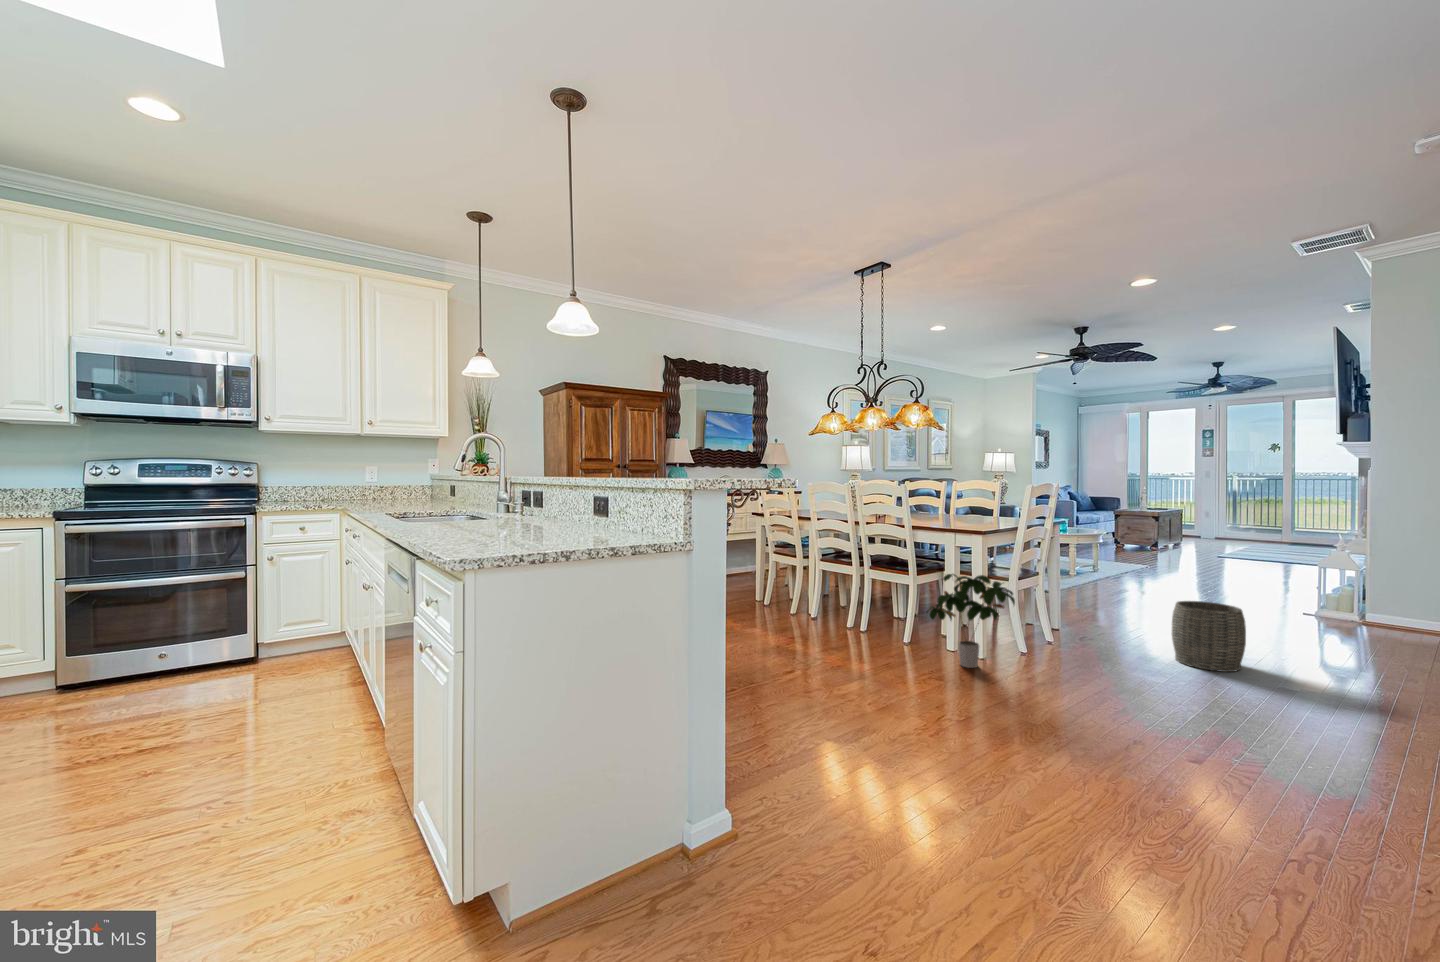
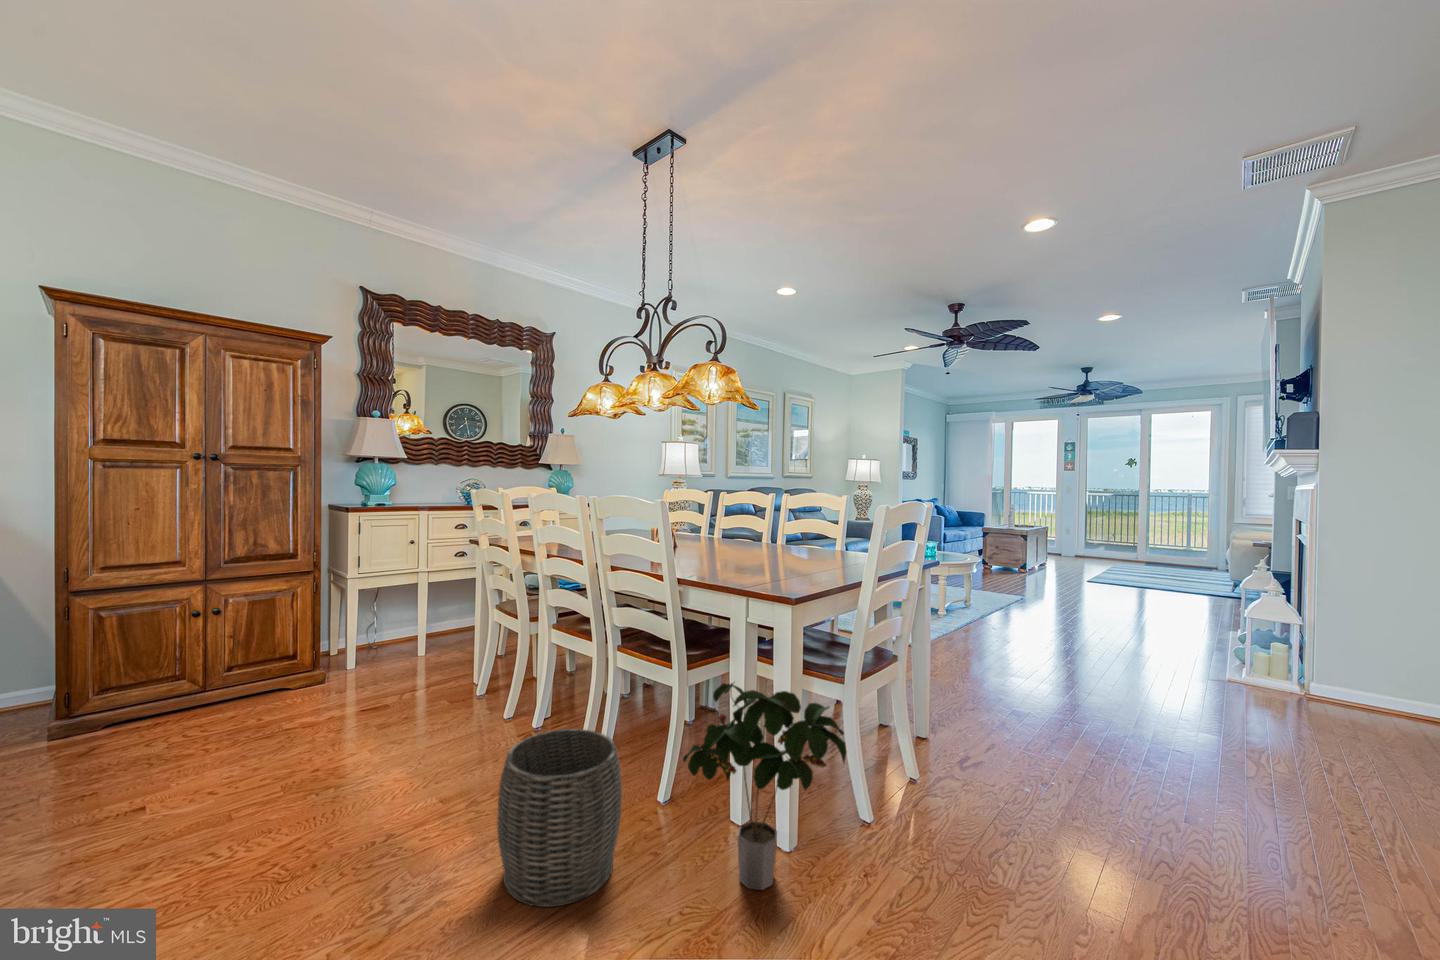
woven basket: present [1172,601,1246,672] -> present [497,729,622,907]

